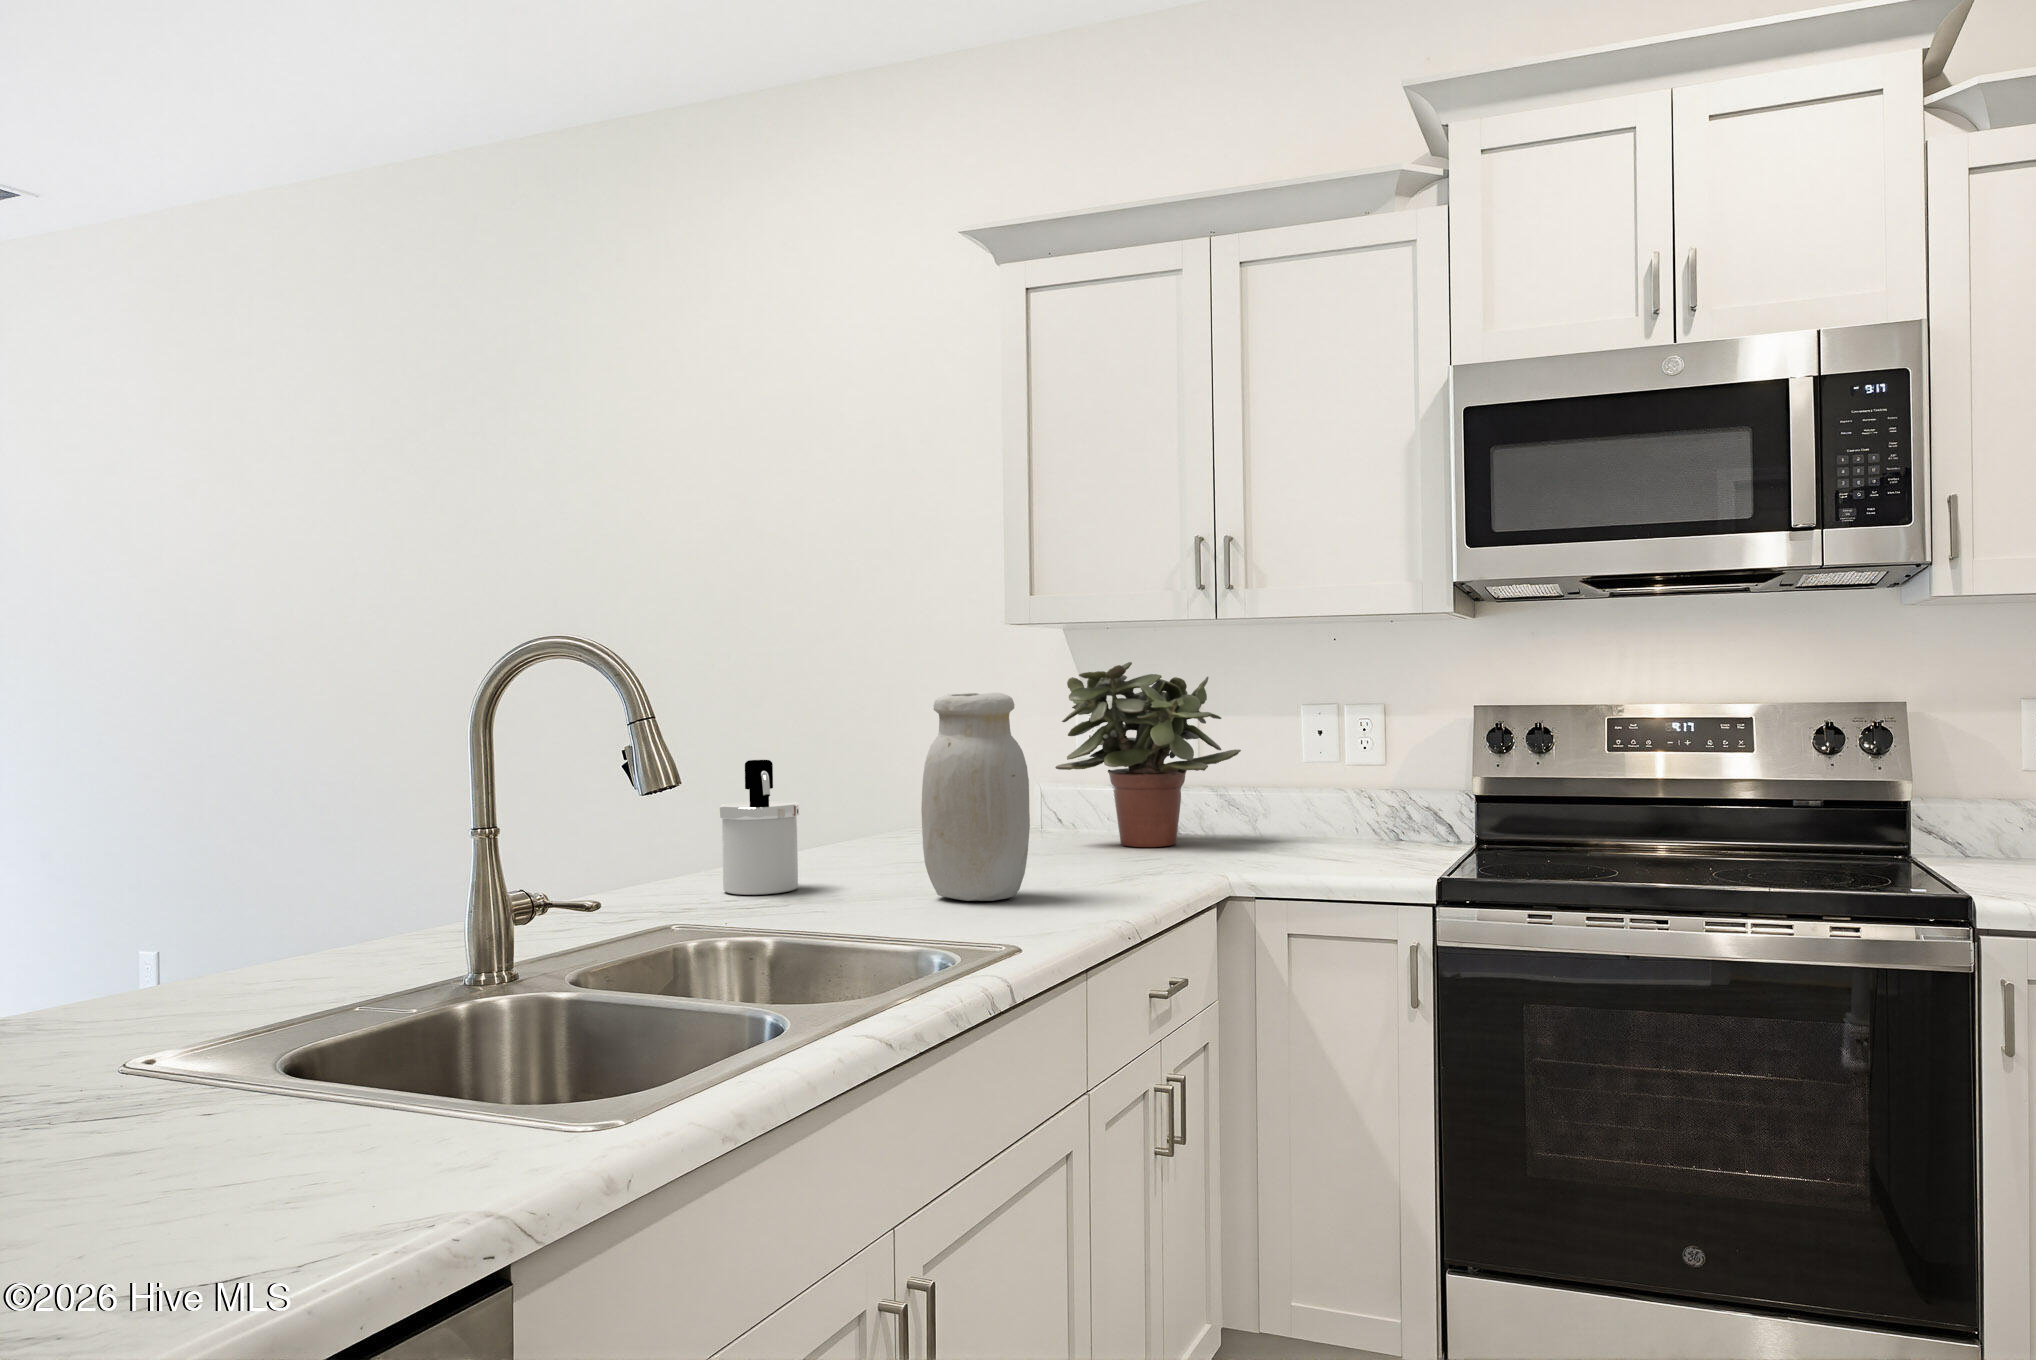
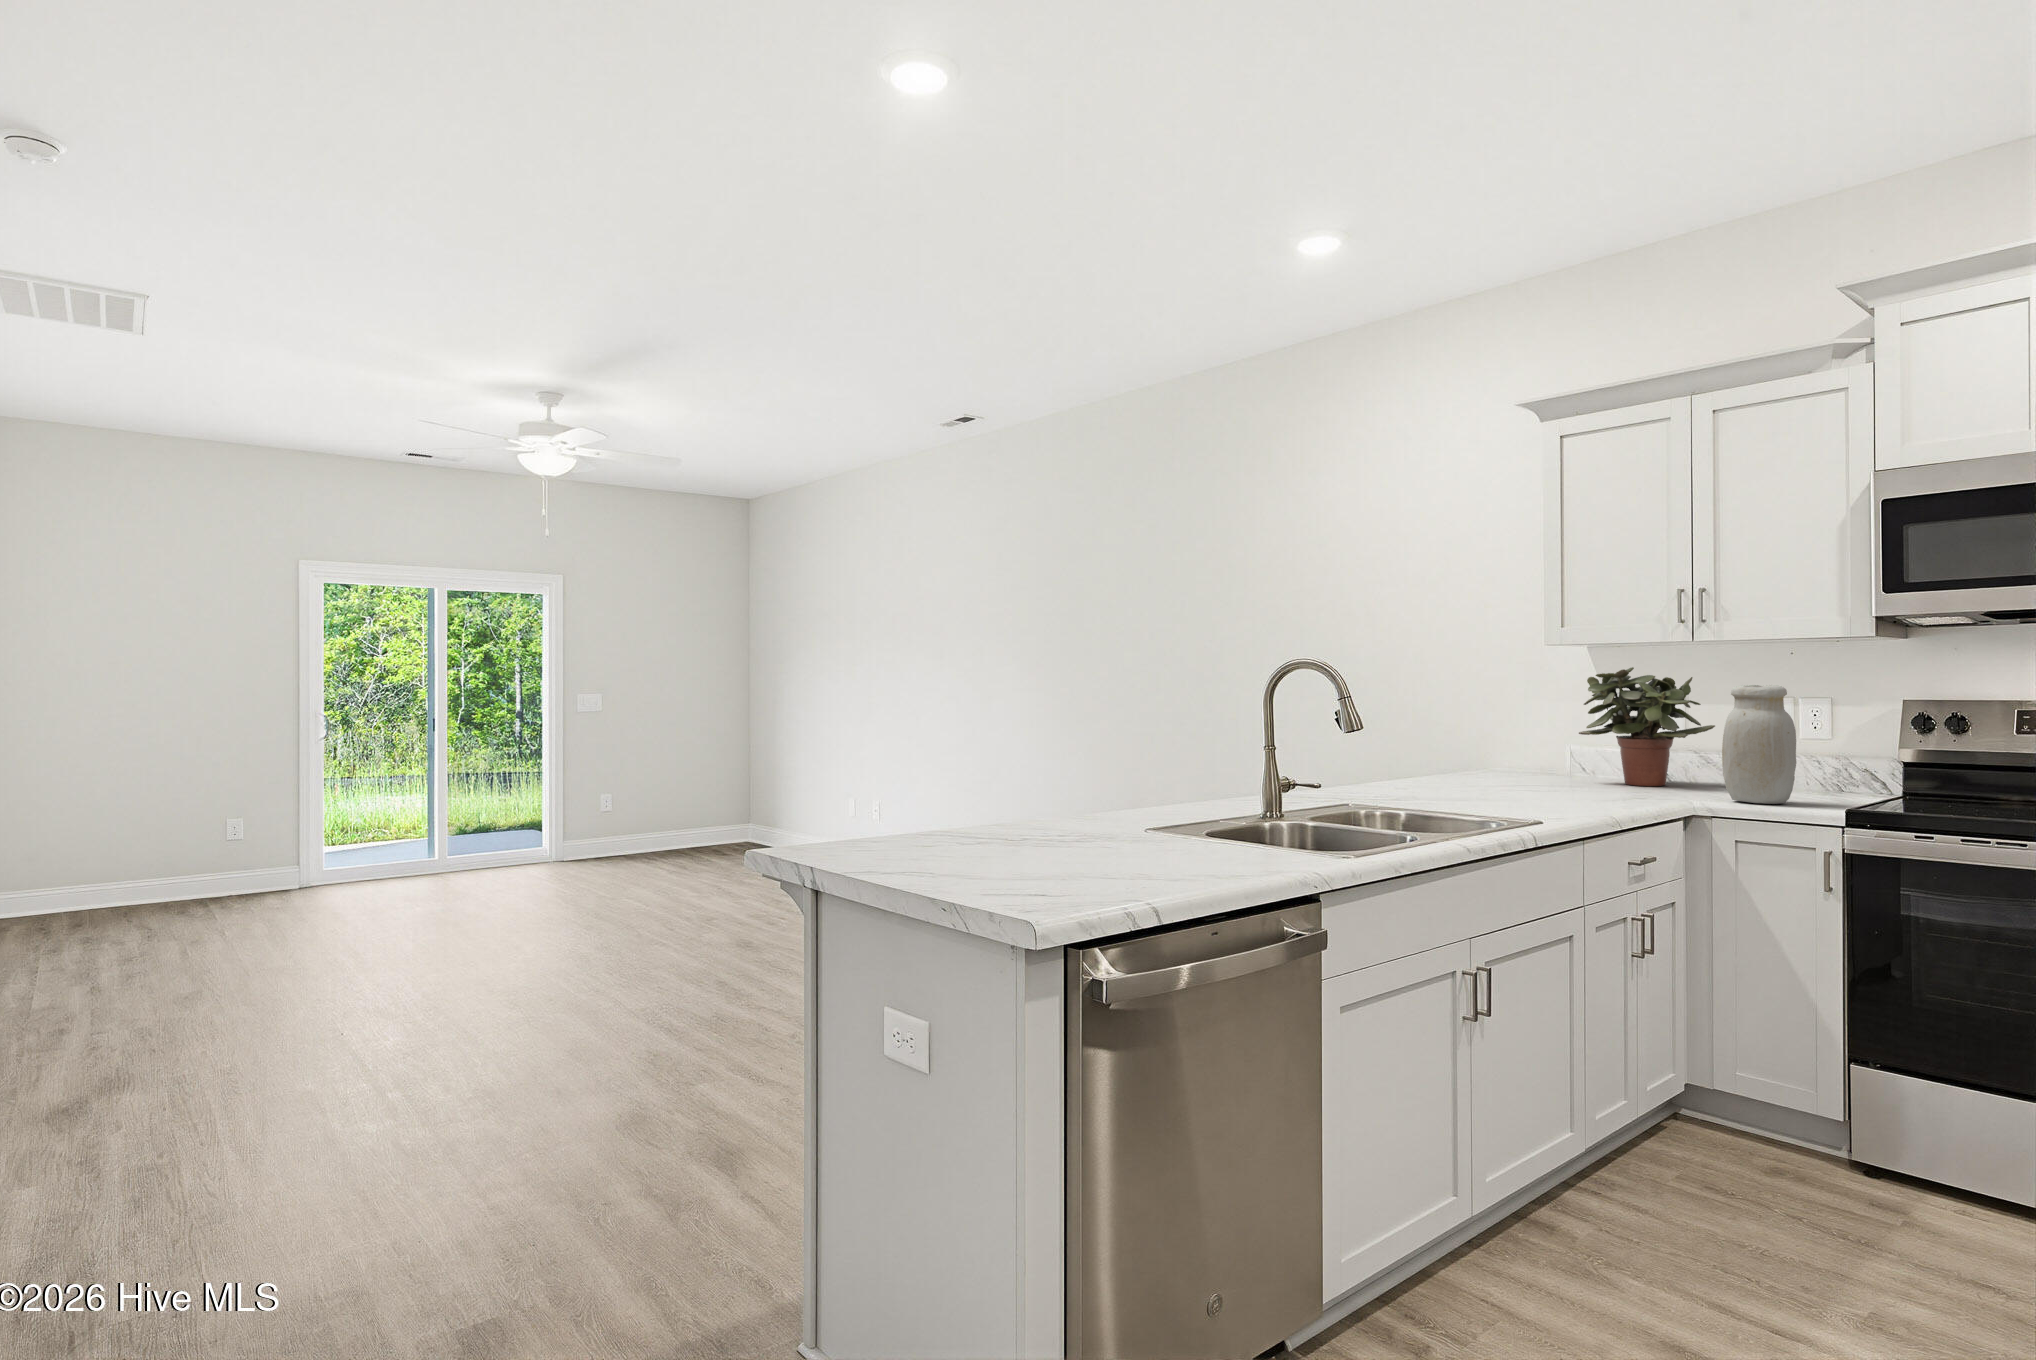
jar: present [921,693,1030,901] -> present [1722,685,1796,804]
soap dispenser: present [719,760,800,895] -> none [1368,721,1414,795]

